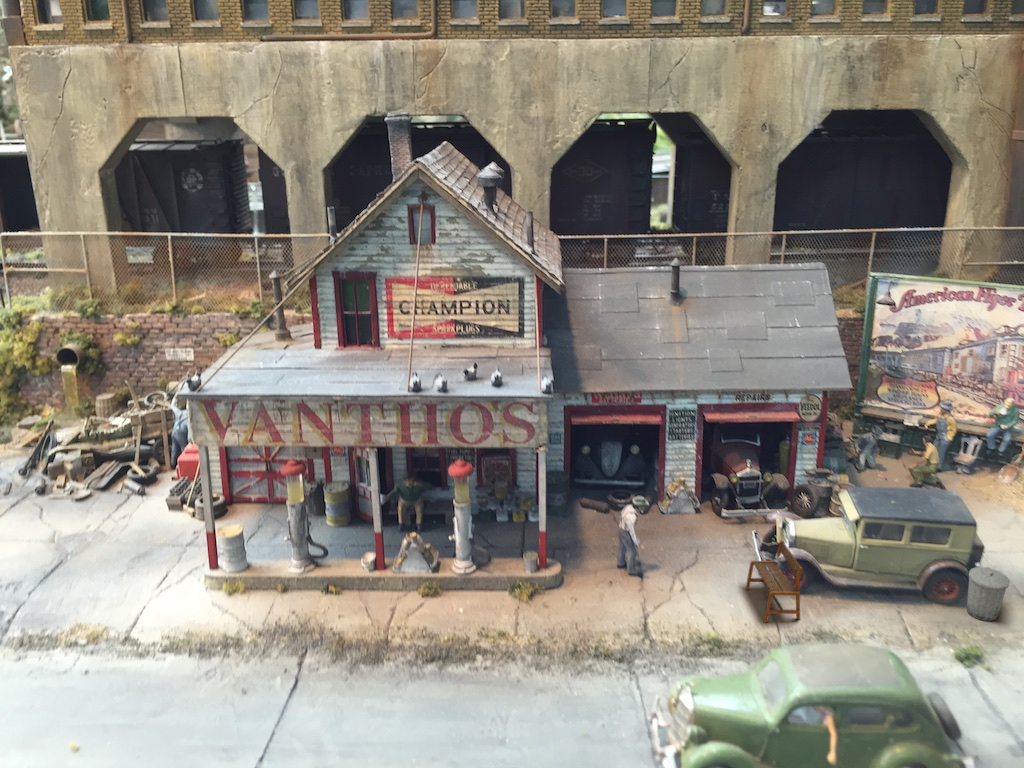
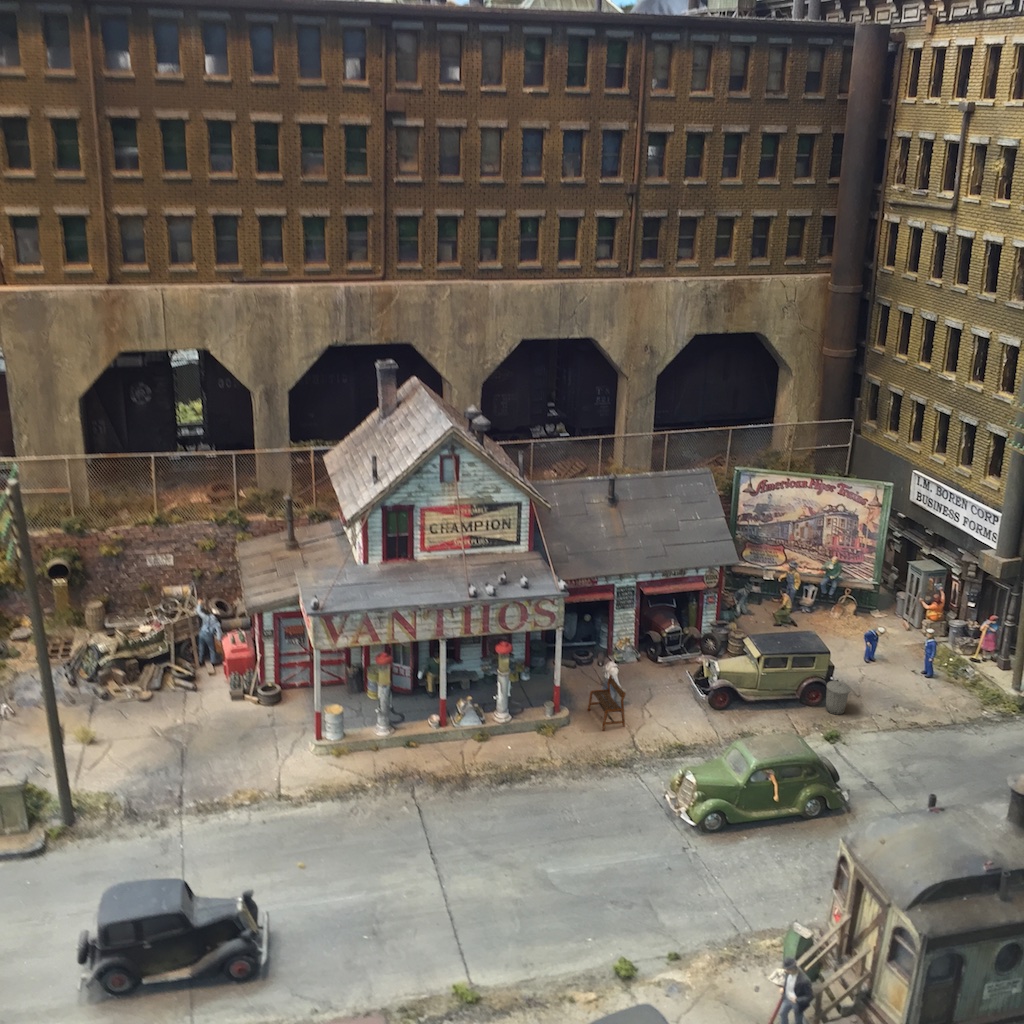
bench: present [746,540,803,622] -> present [588,675,625,731]

